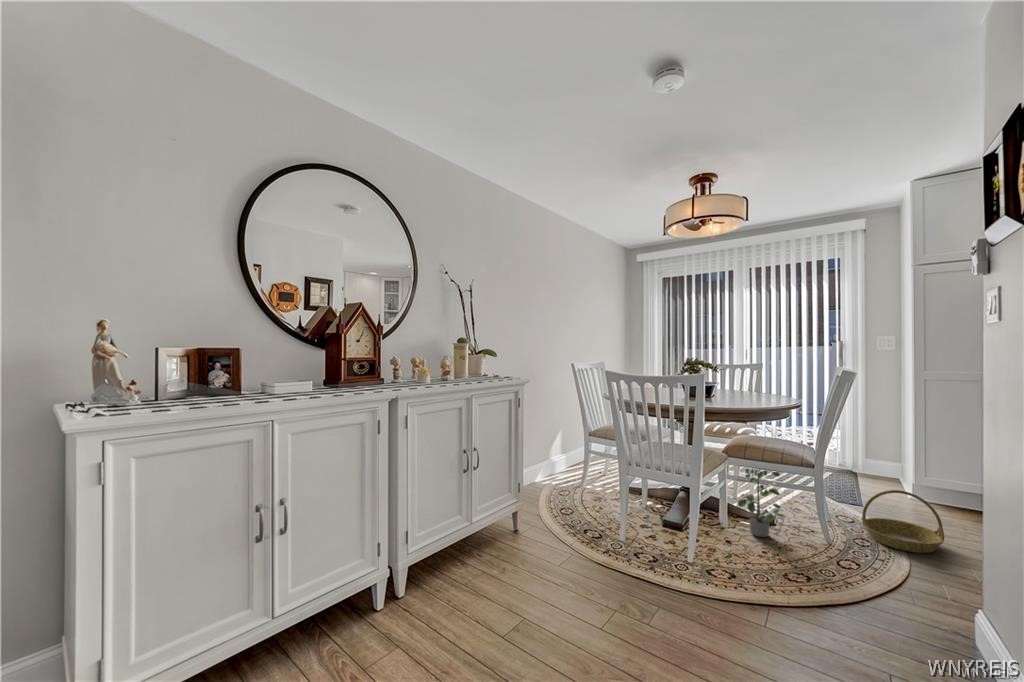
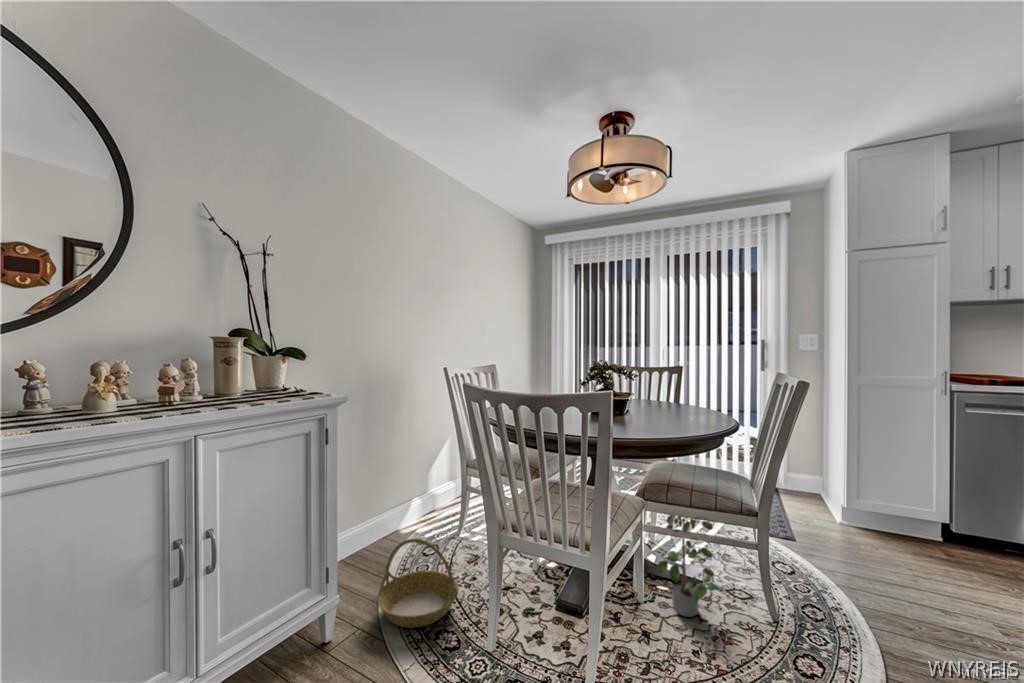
basket: present [862,490,944,553] -> present [377,539,459,628]

